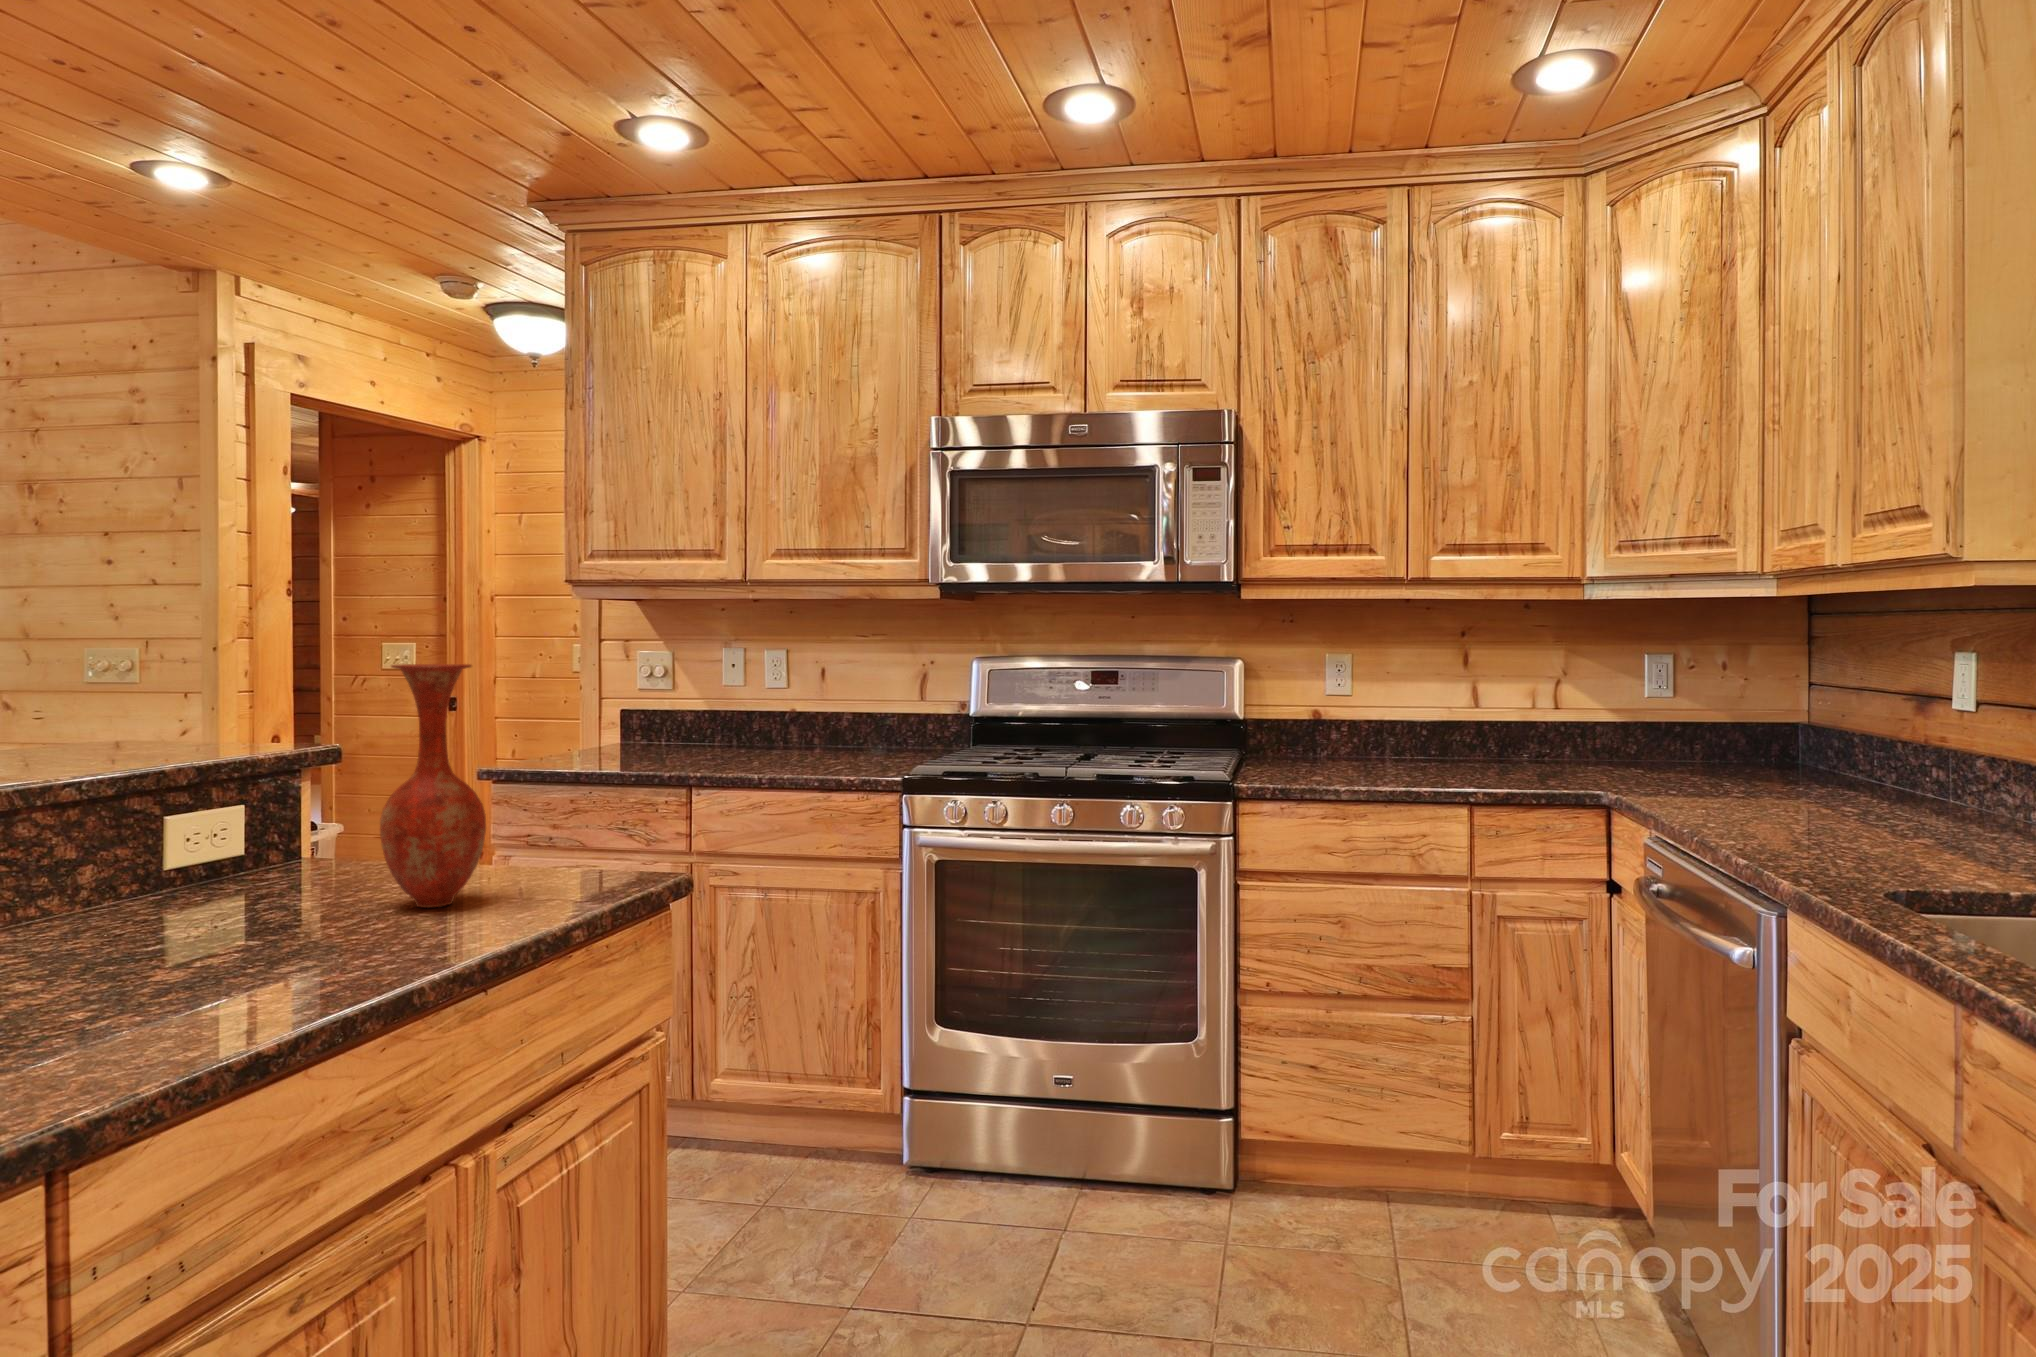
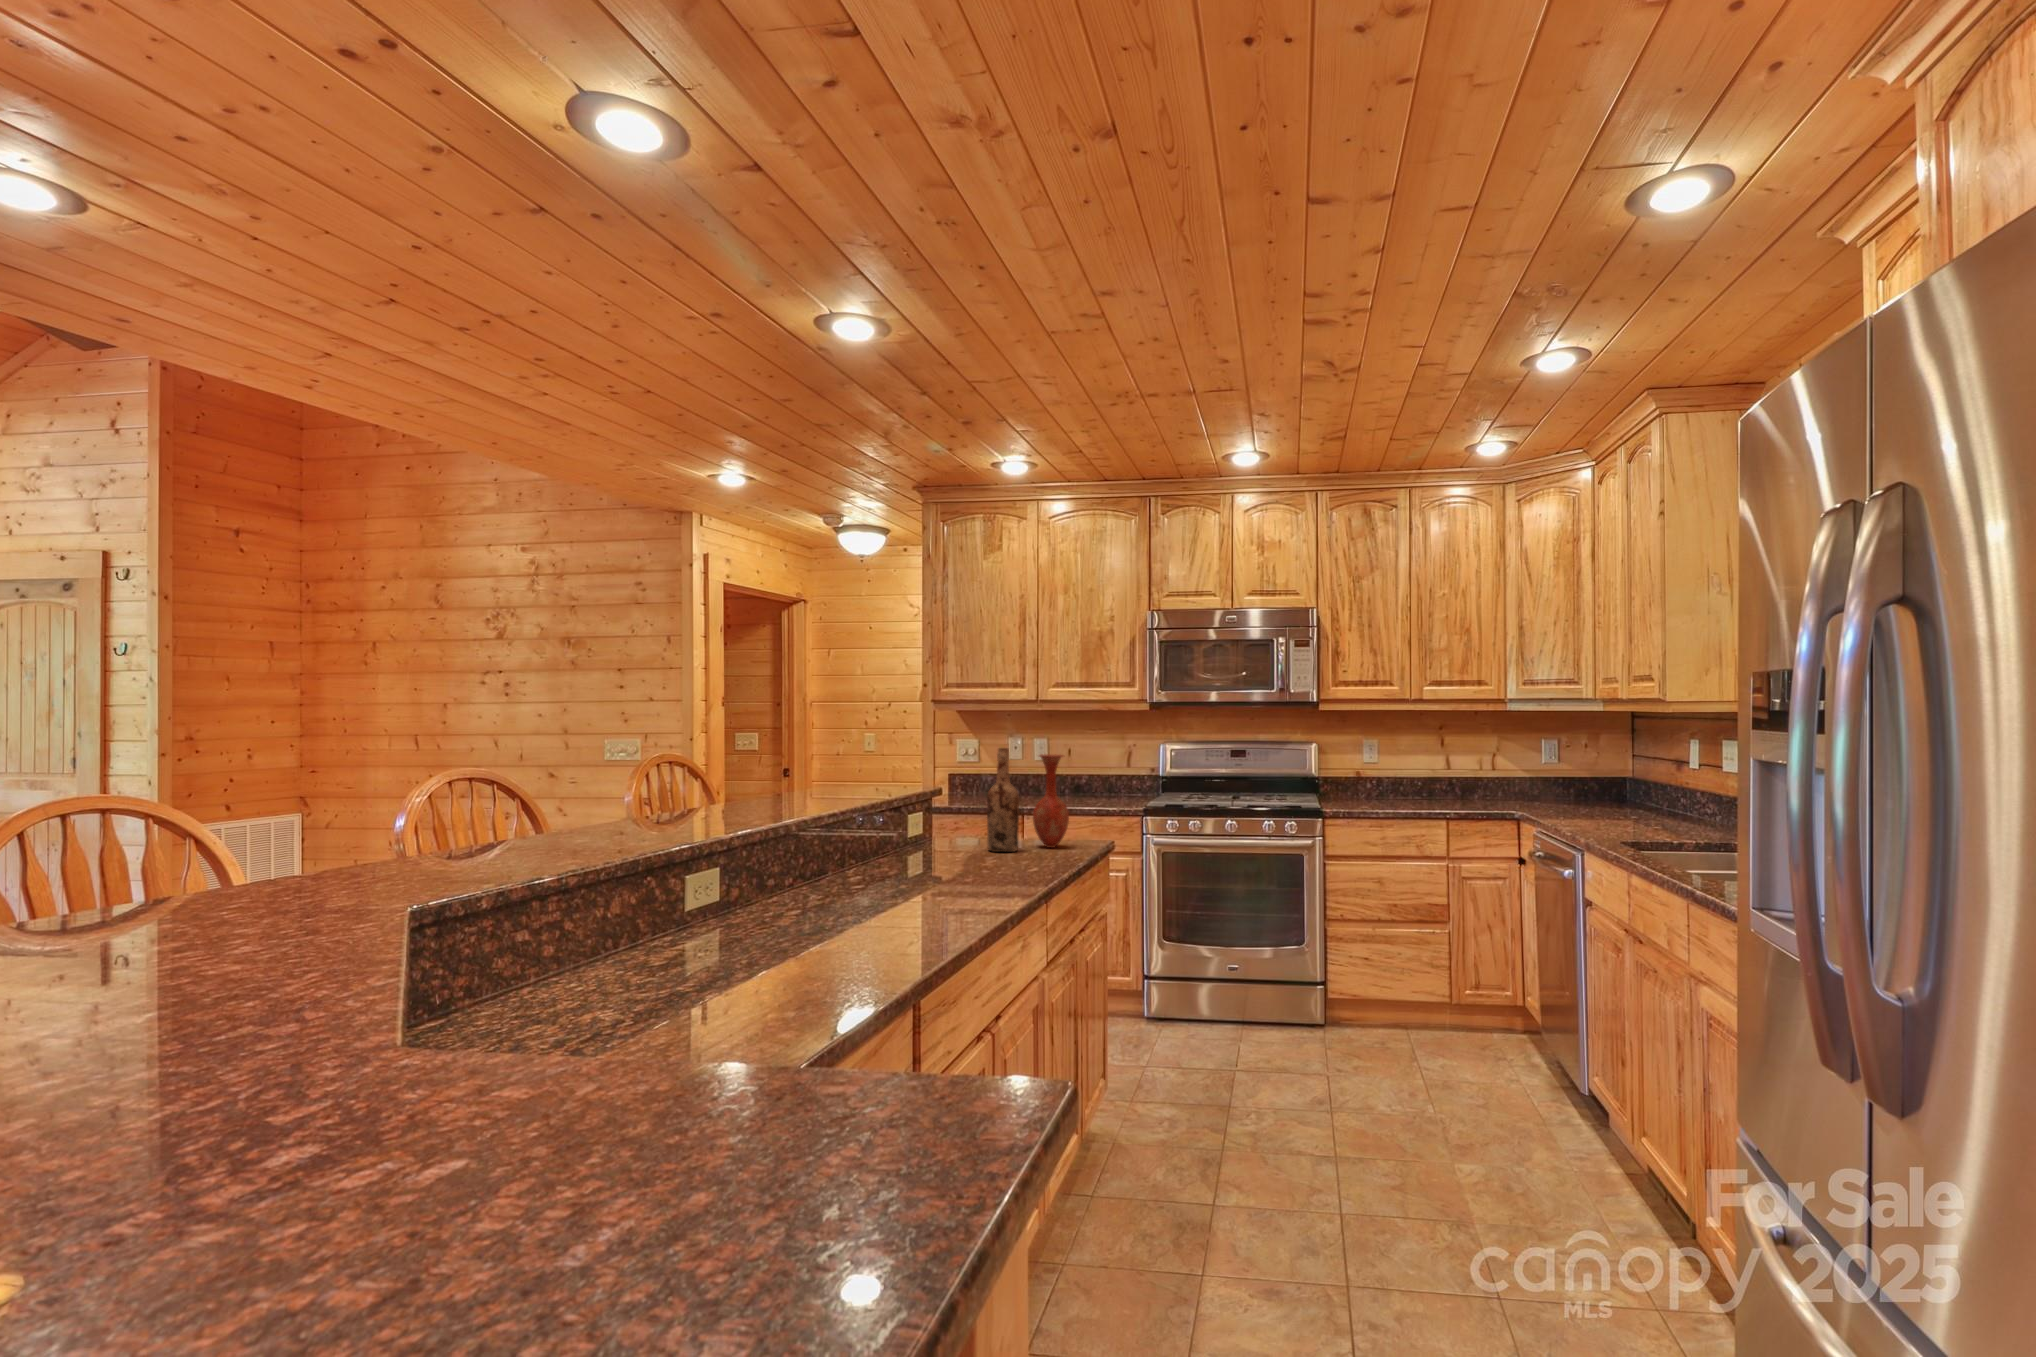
wine bottle: none [198,642,302,932] -> present [987,748,1019,852]

